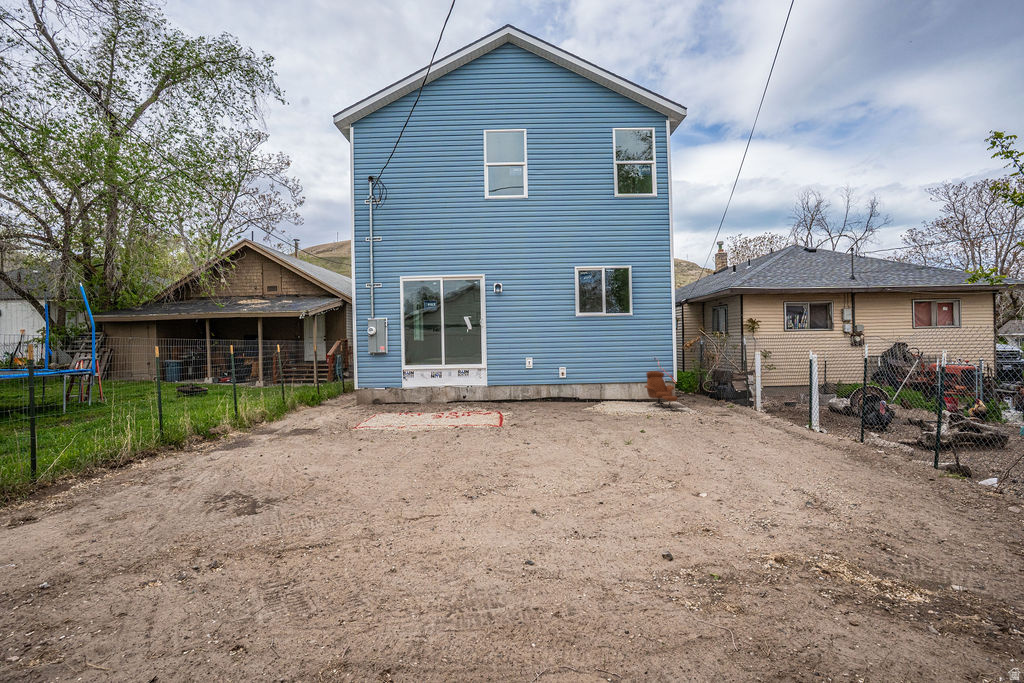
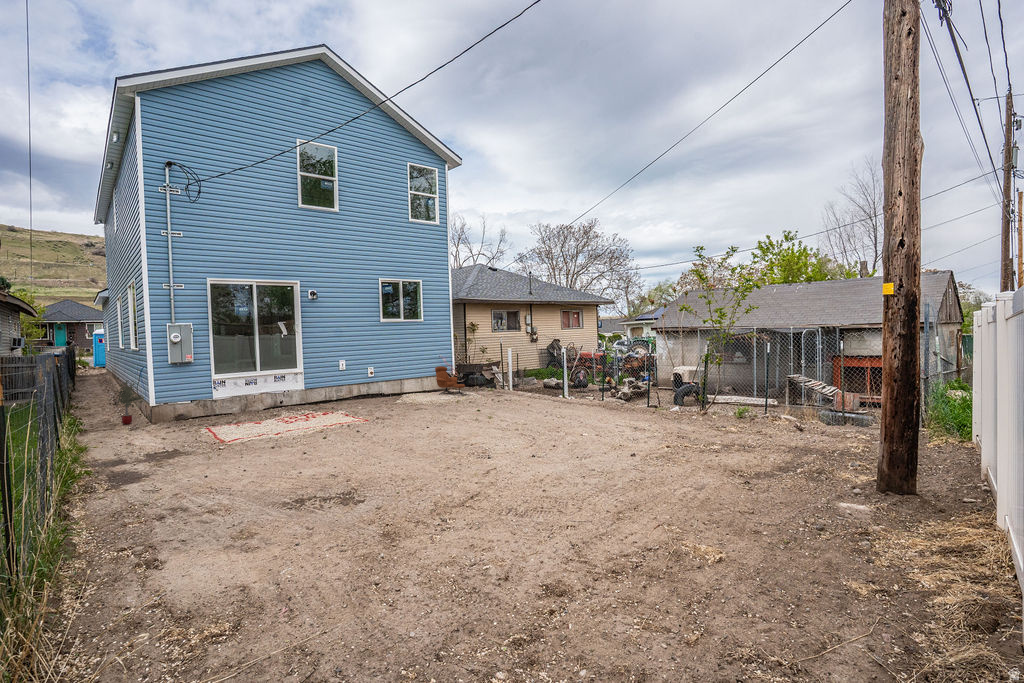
potted tree: none [340,366,361,403] -> present [116,380,144,424]

